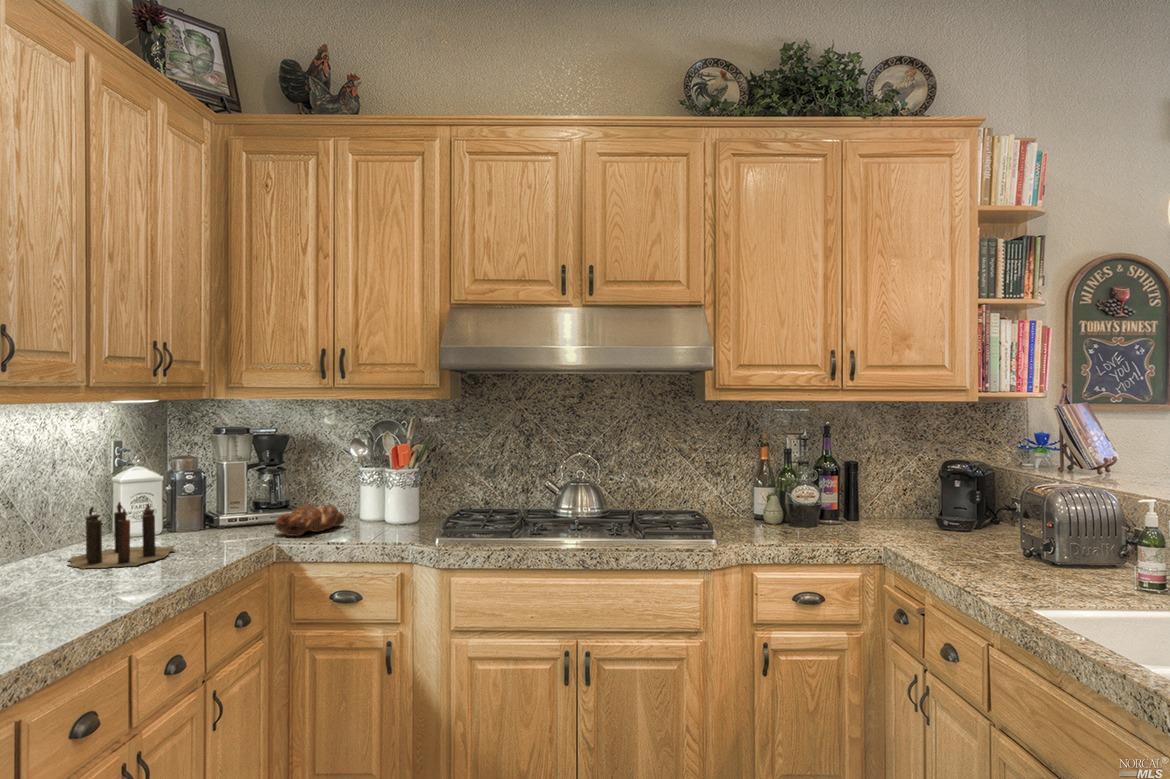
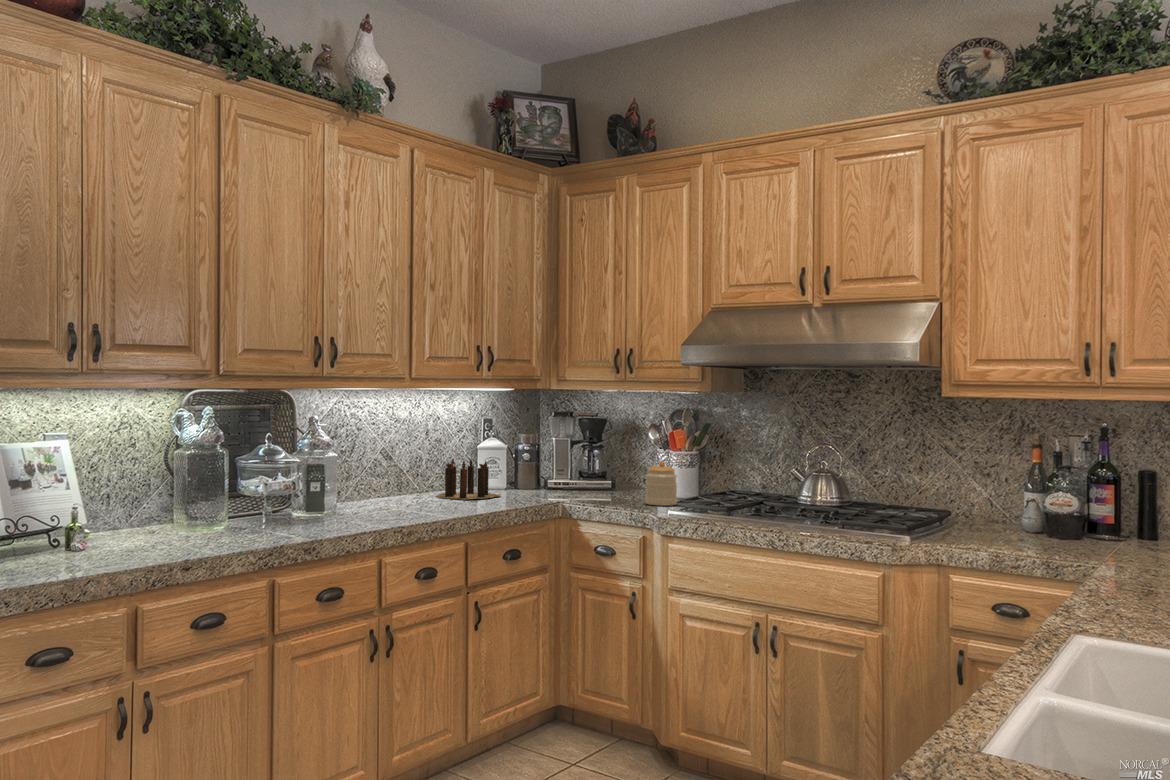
jar: none [378,480,416,534] -> present [645,461,677,506]
bread loaf: present [275,504,345,536] -> none [574,476,632,499]

